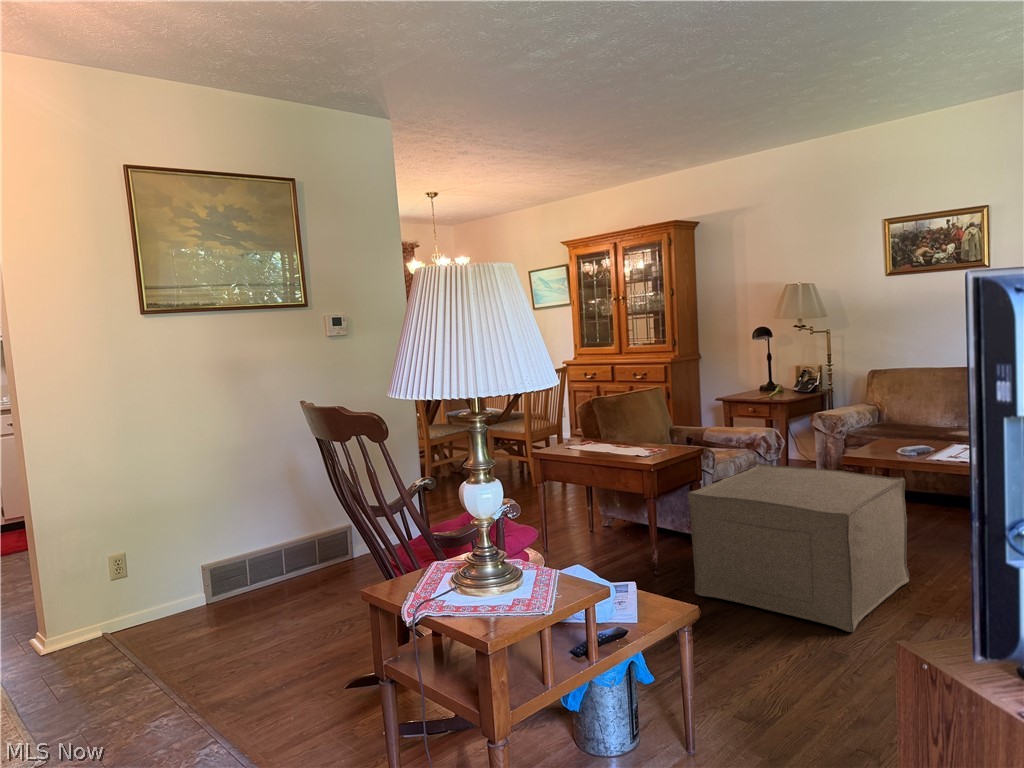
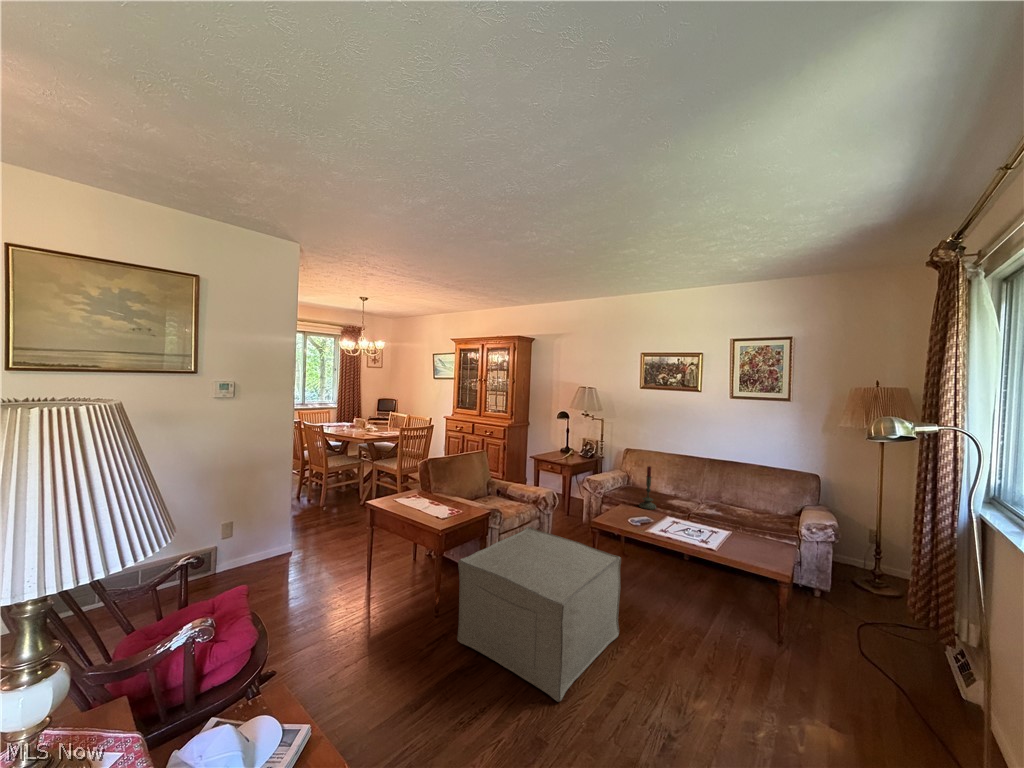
candle: none [907,378,935,441] -> present [639,466,656,510]

